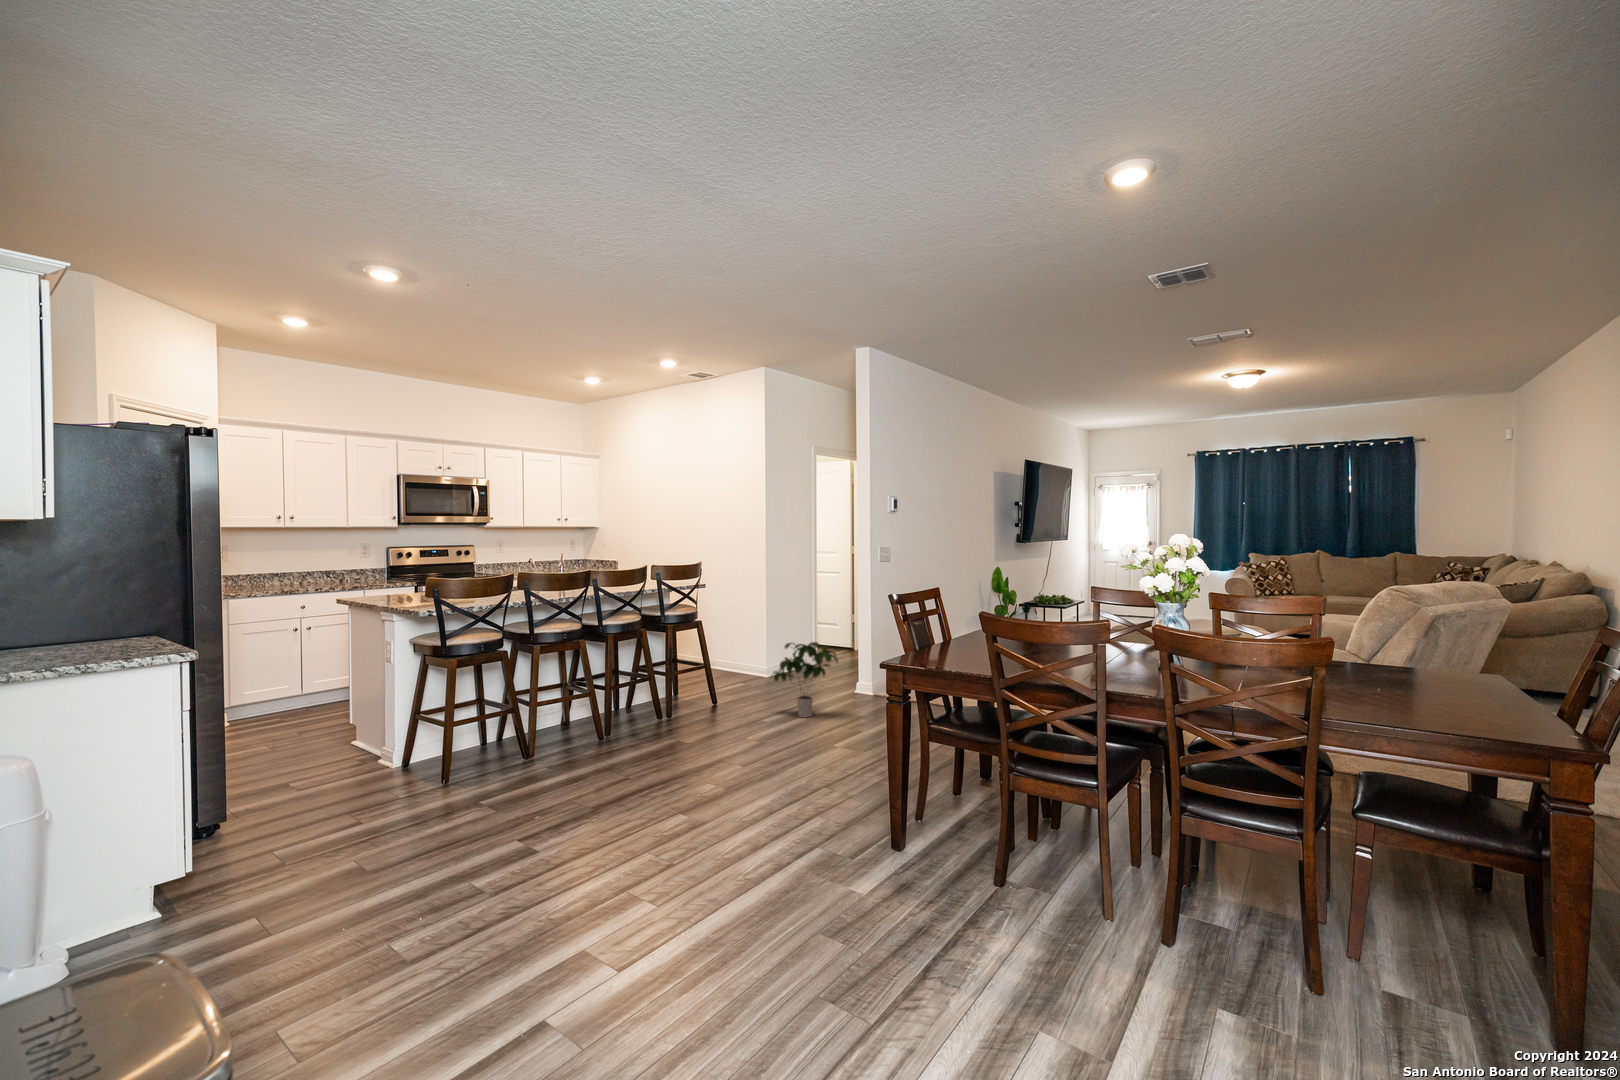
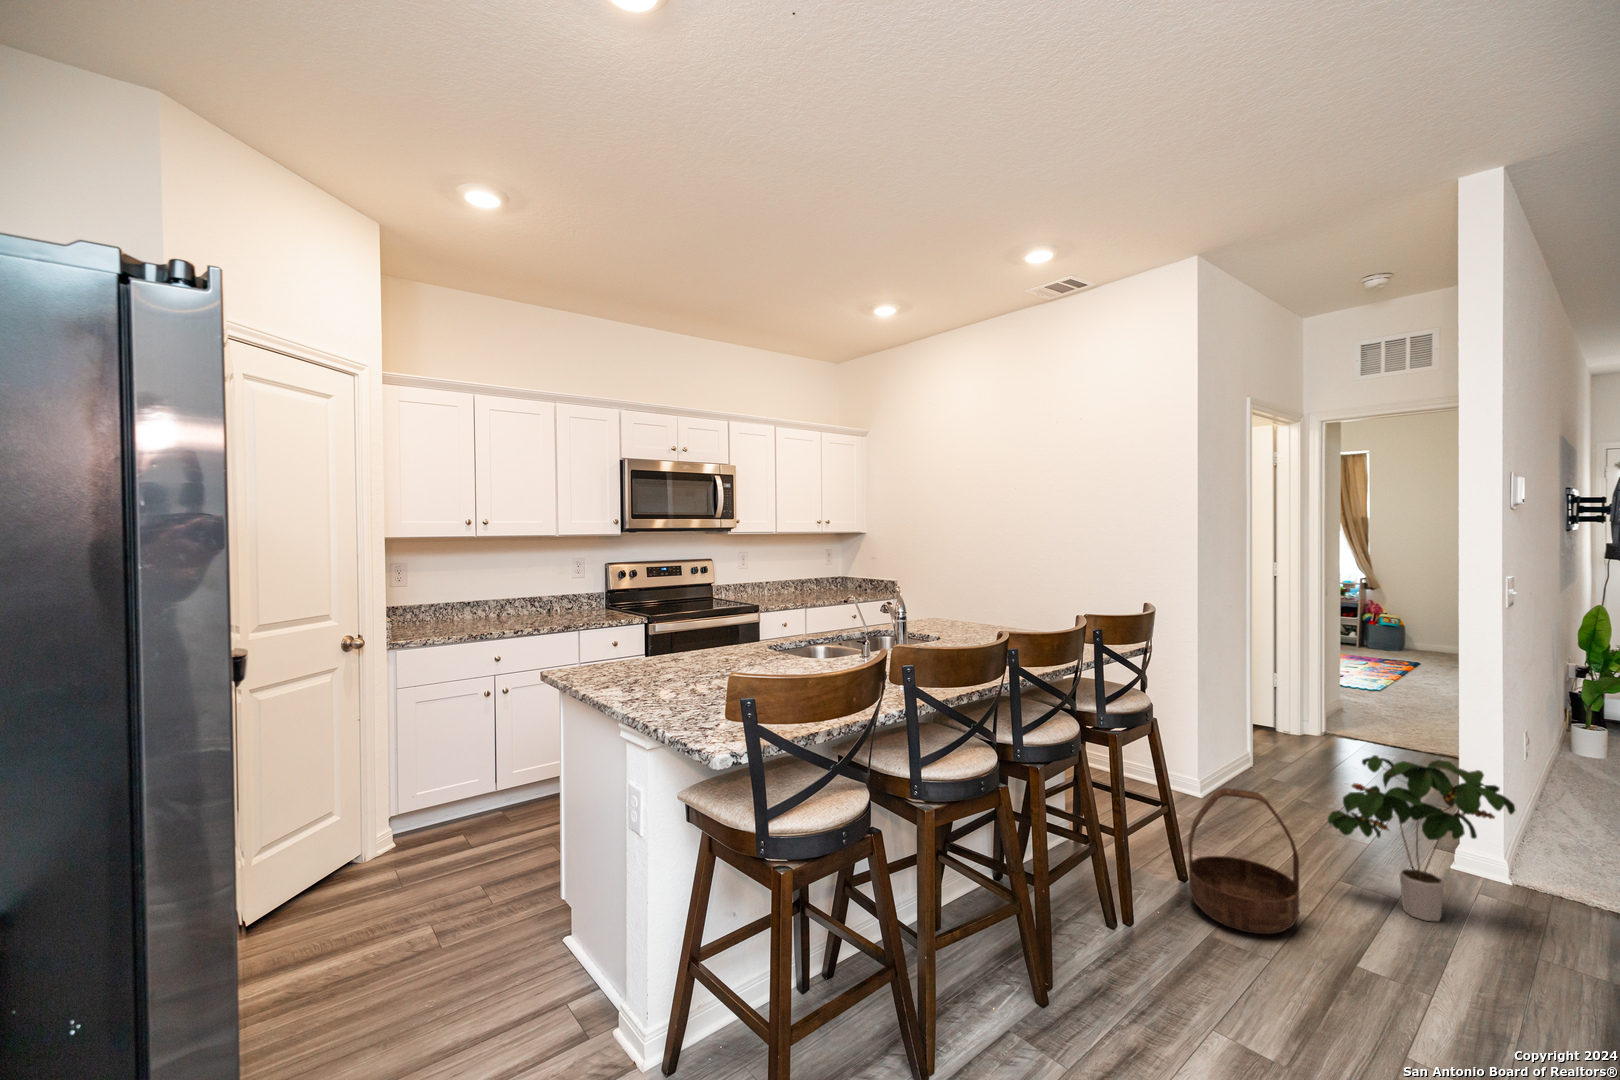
basket: none [697,660,744,726] -> present [1188,788,1299,934]

